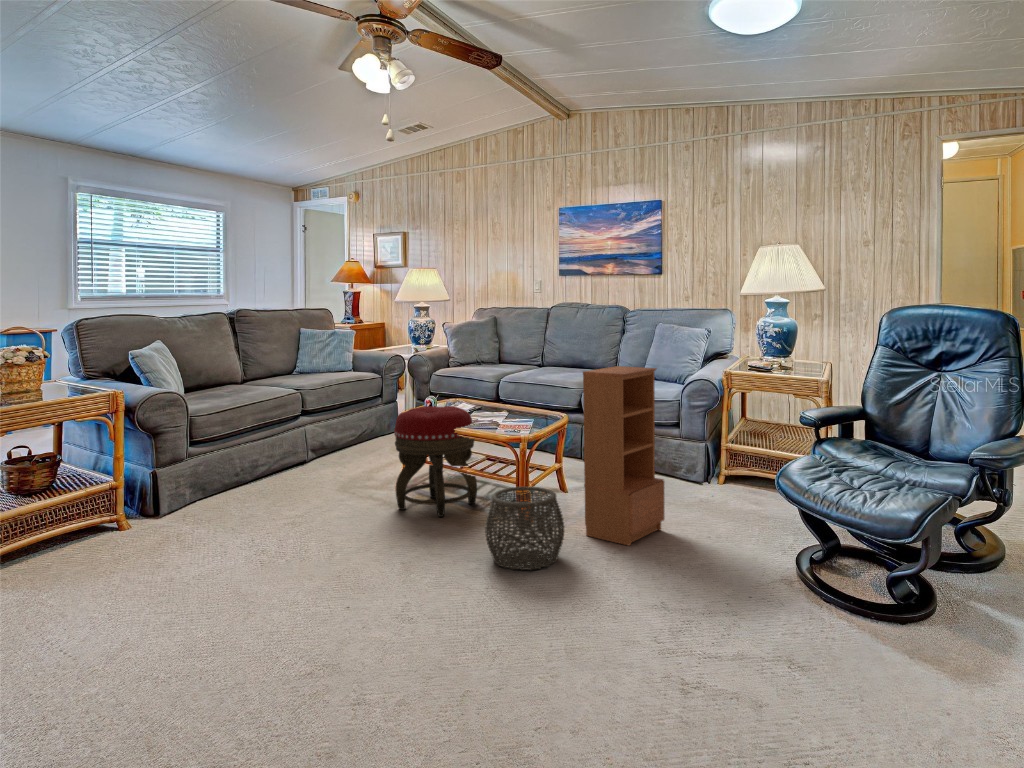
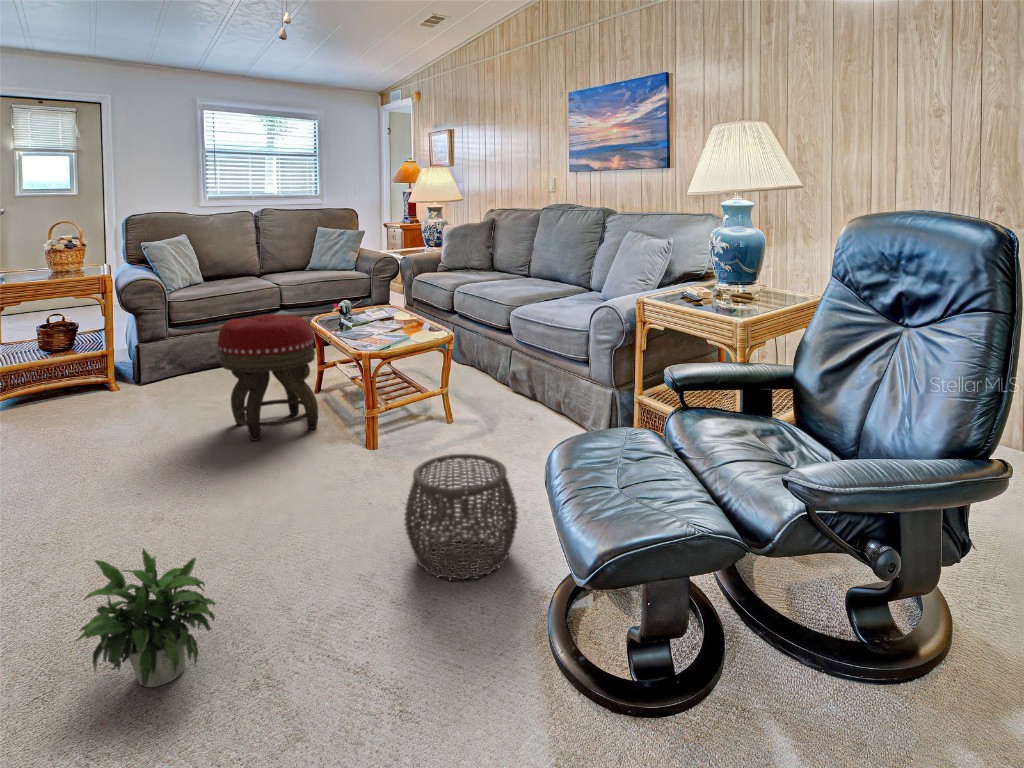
bookcase: present [583,366,664,546] -> none [324,282,438,523]
woven basket: present [485,487,564,570] -> present [404,454,518,580]
potted plant: none [587,541,701,627] -> present [75,549,216,687]

